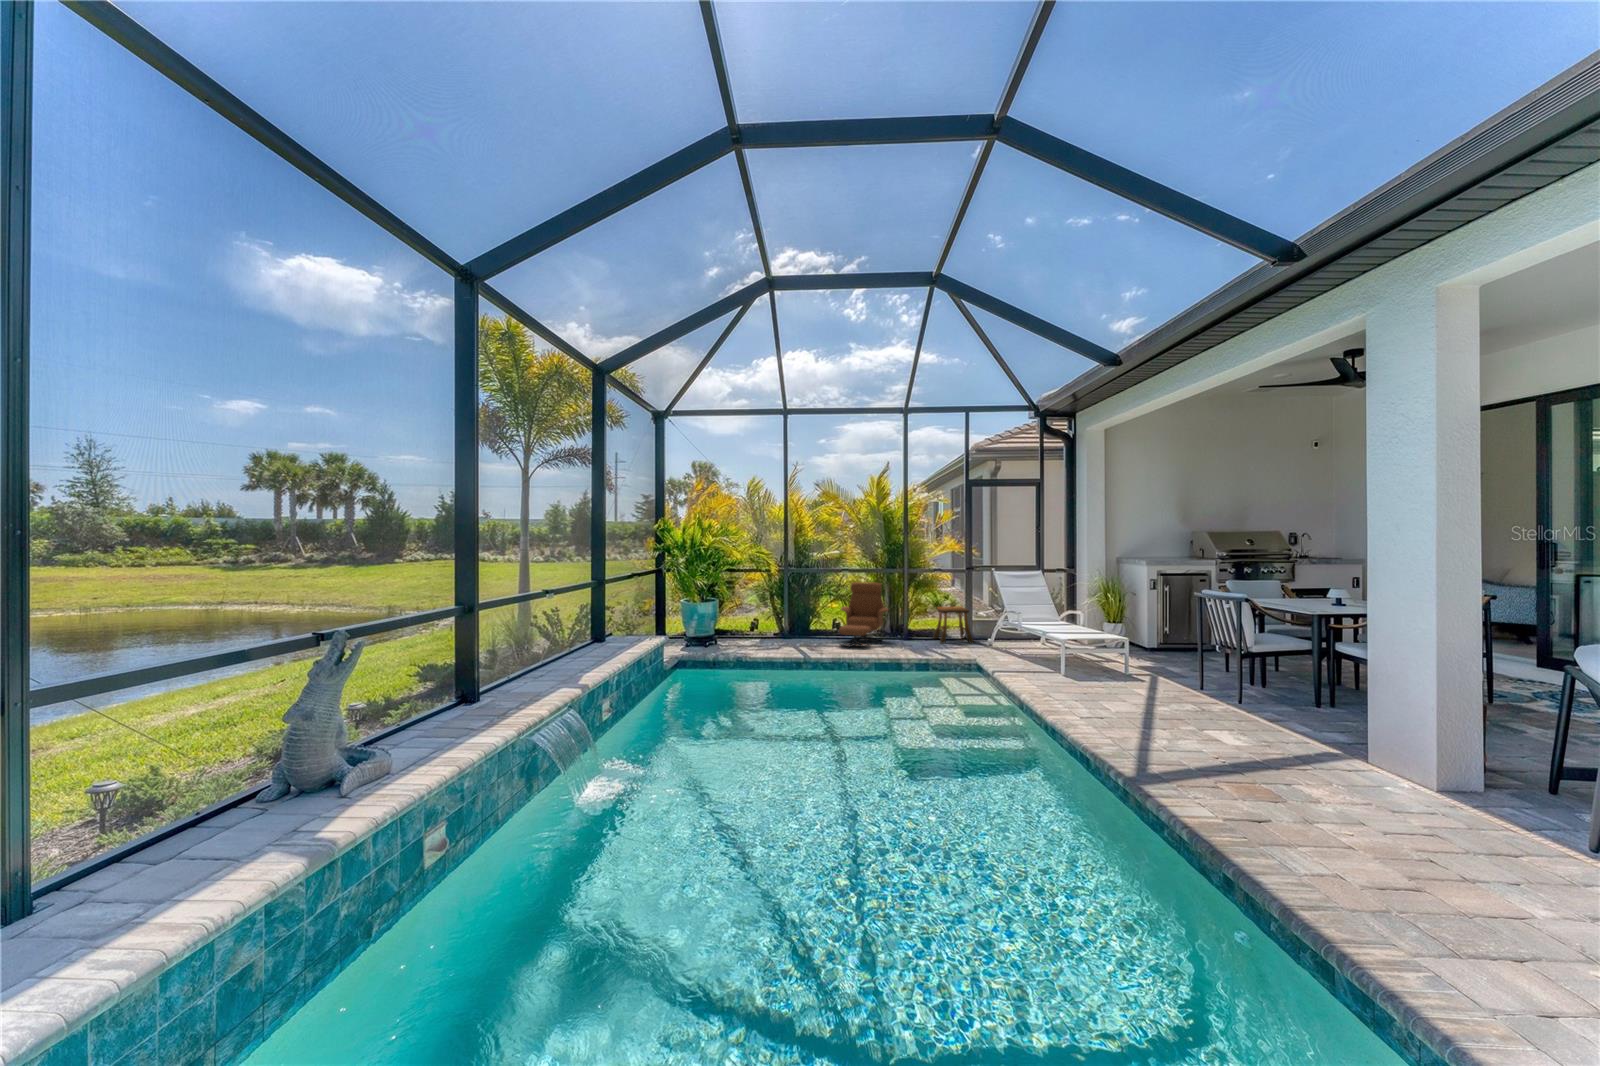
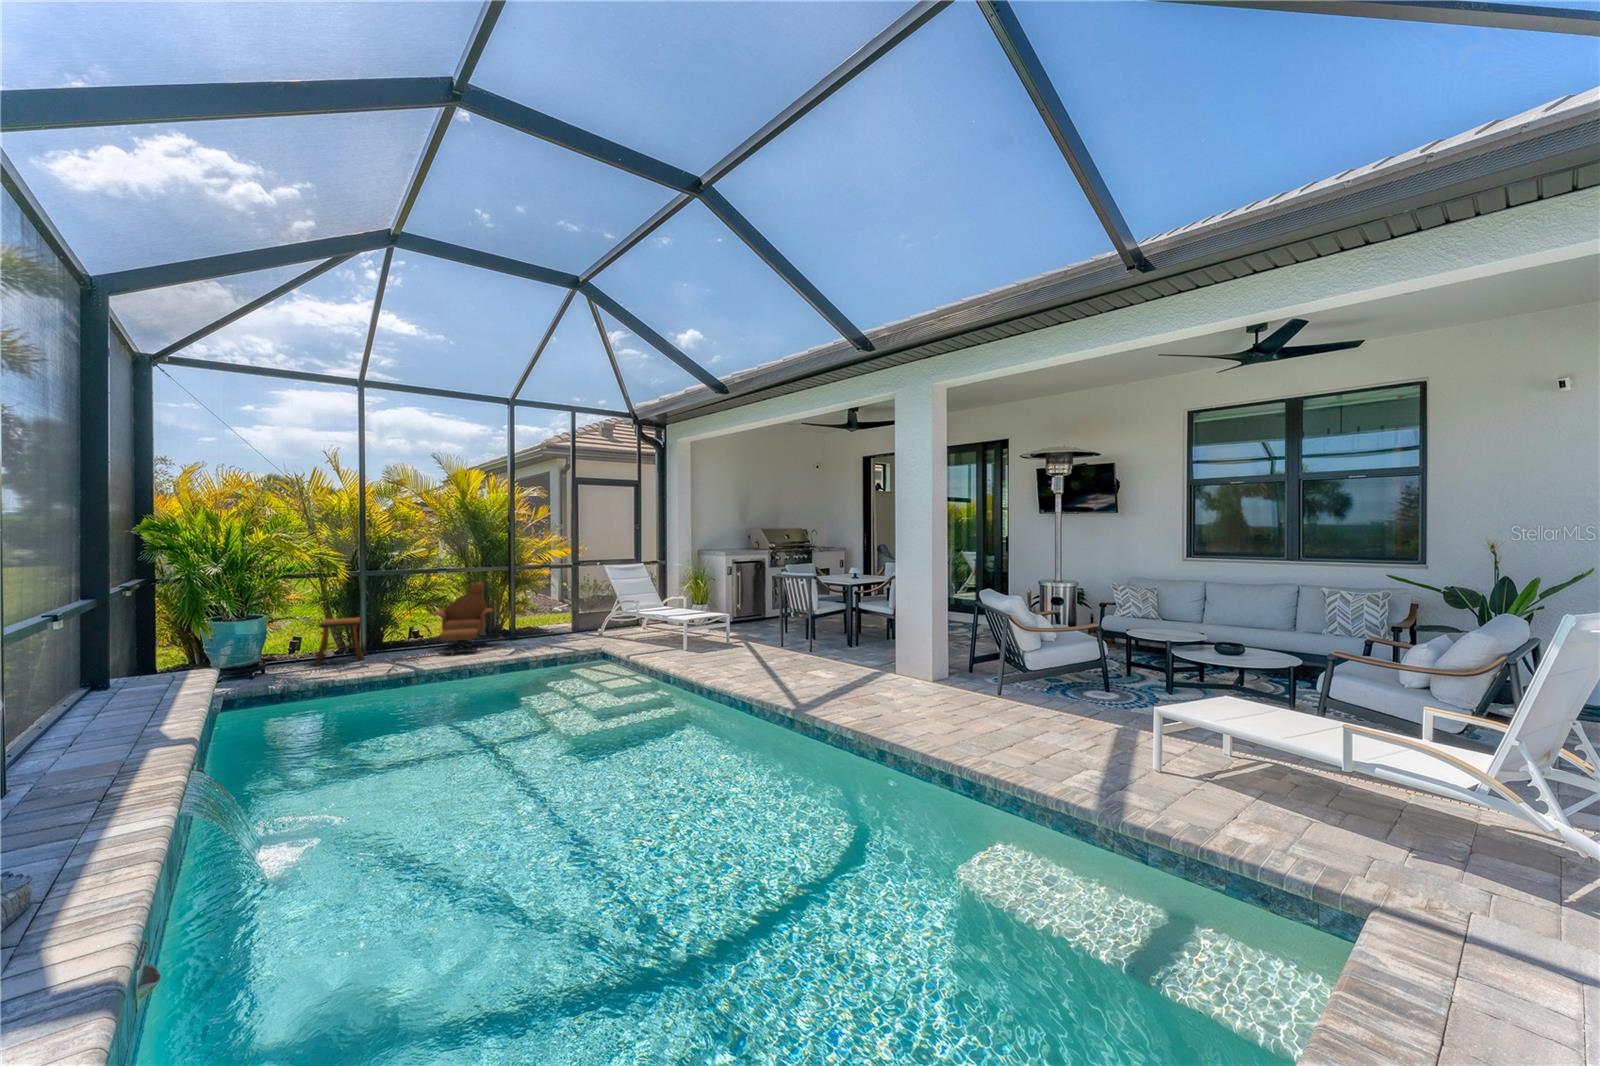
stool: present [933,606,974,644] -> present [313,618,367,665]

